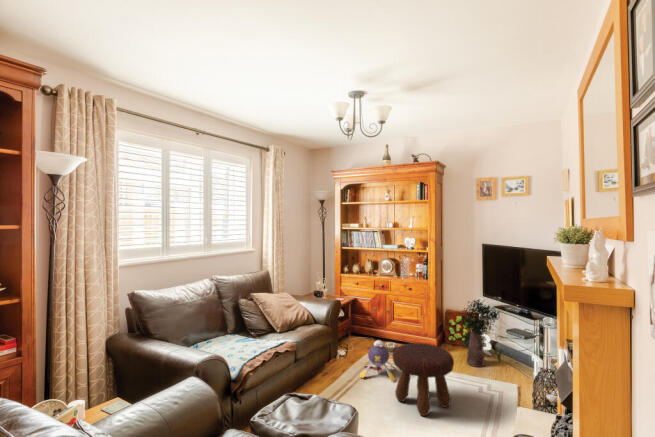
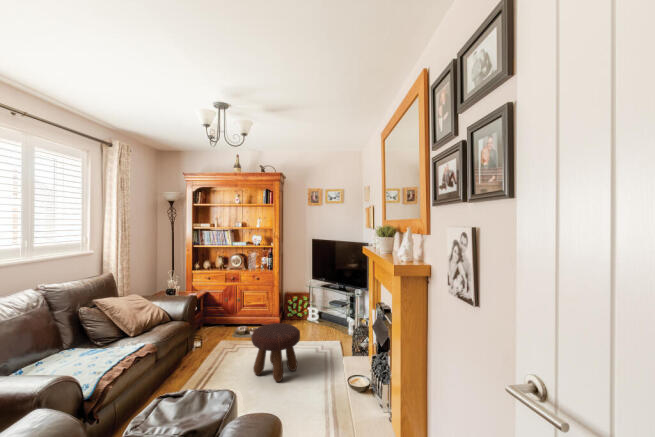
potted plant: present [457,300,503,367] -> none [296,282,328,334]
plush toy: present [359,340,396,382] -> none [217,327,252,364]

